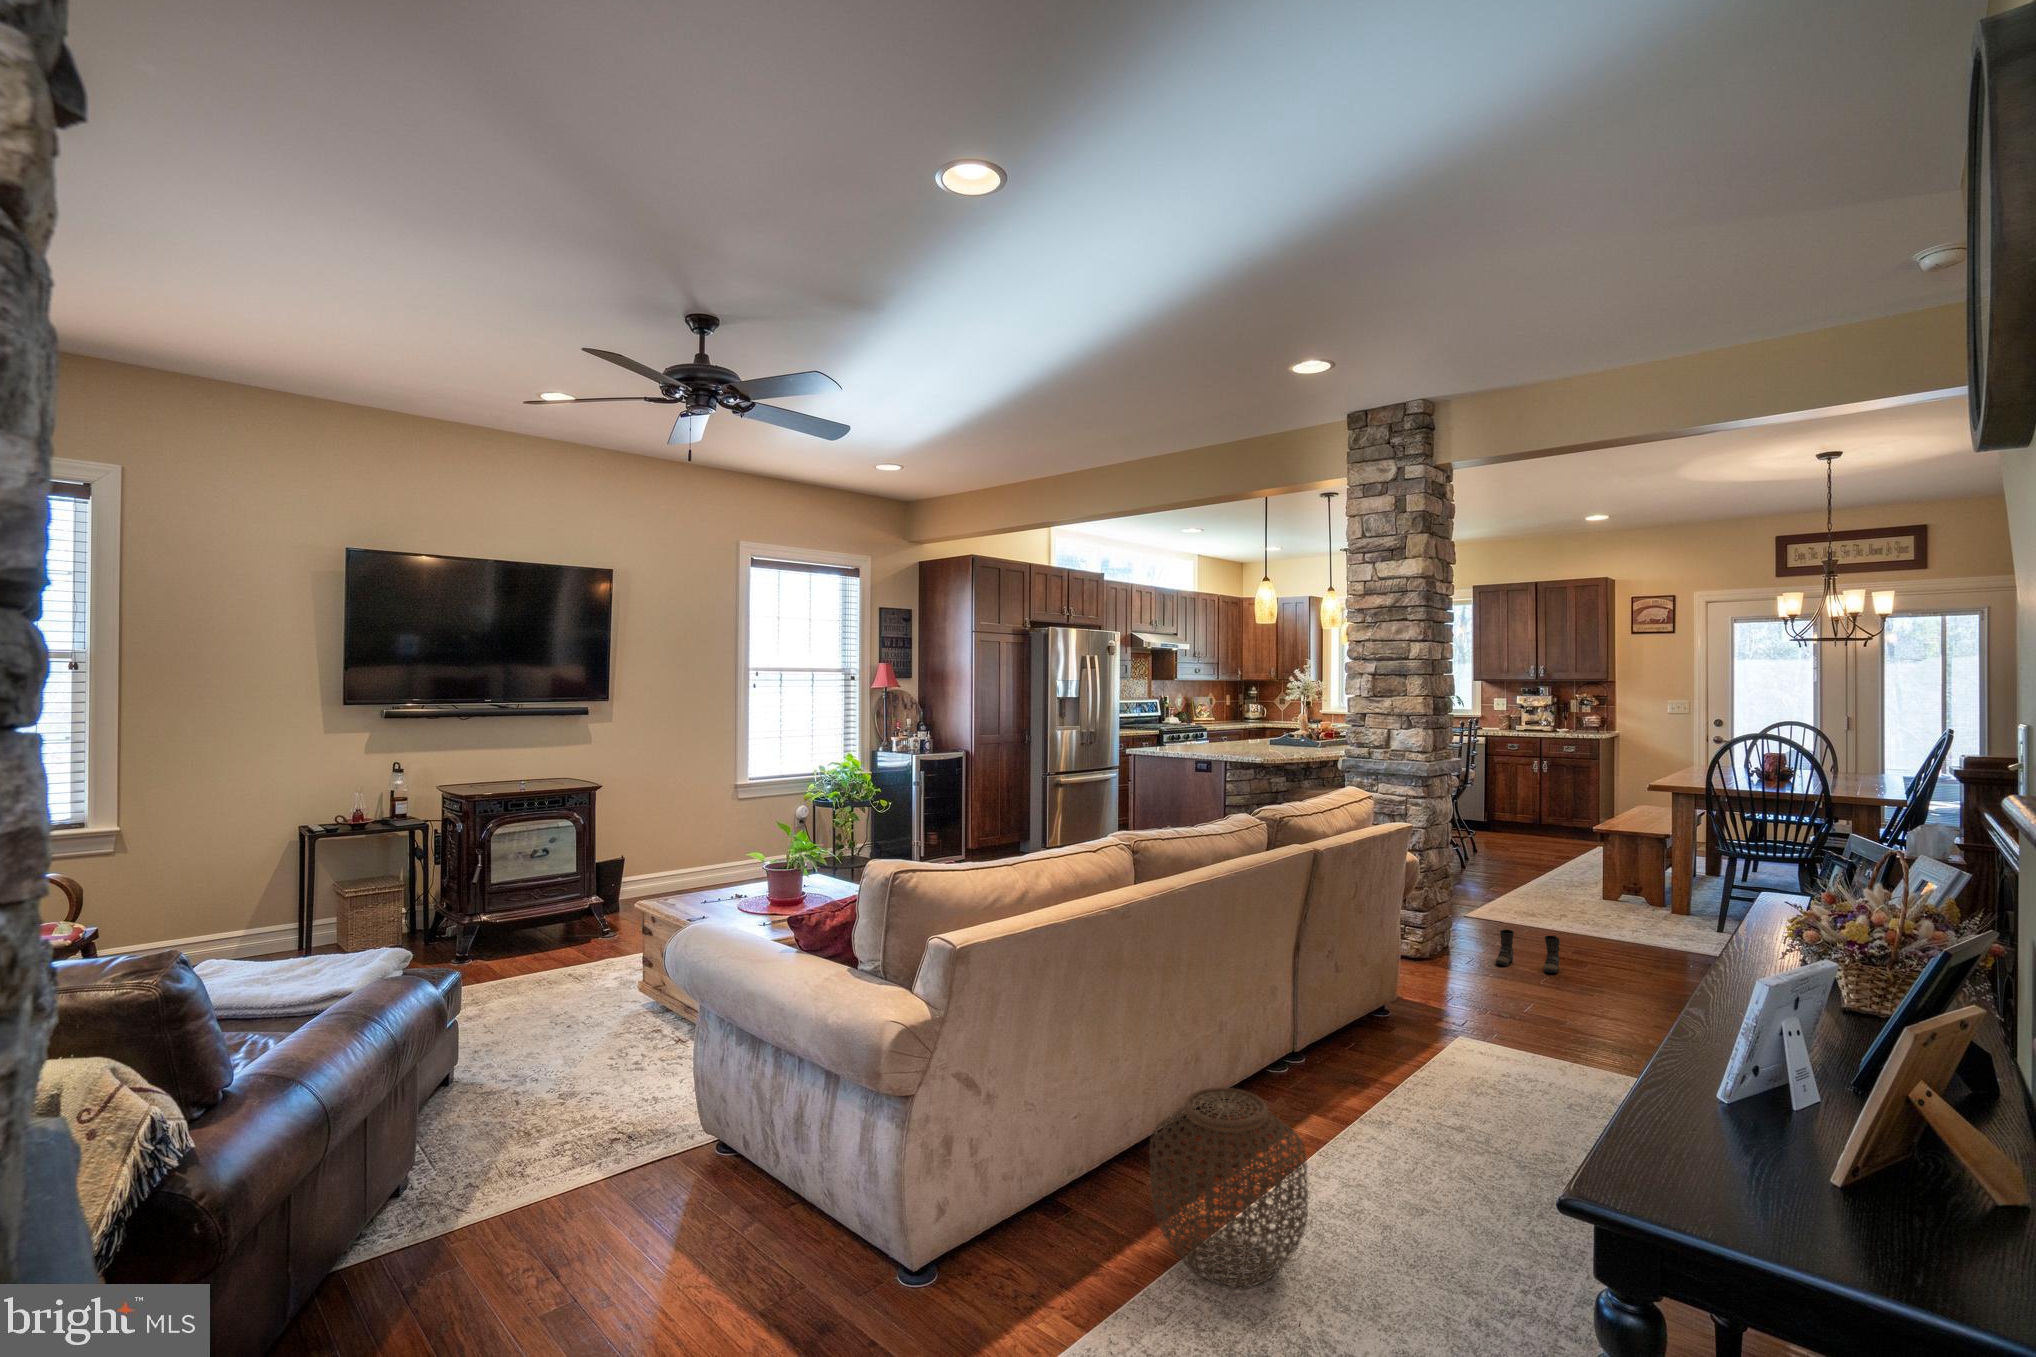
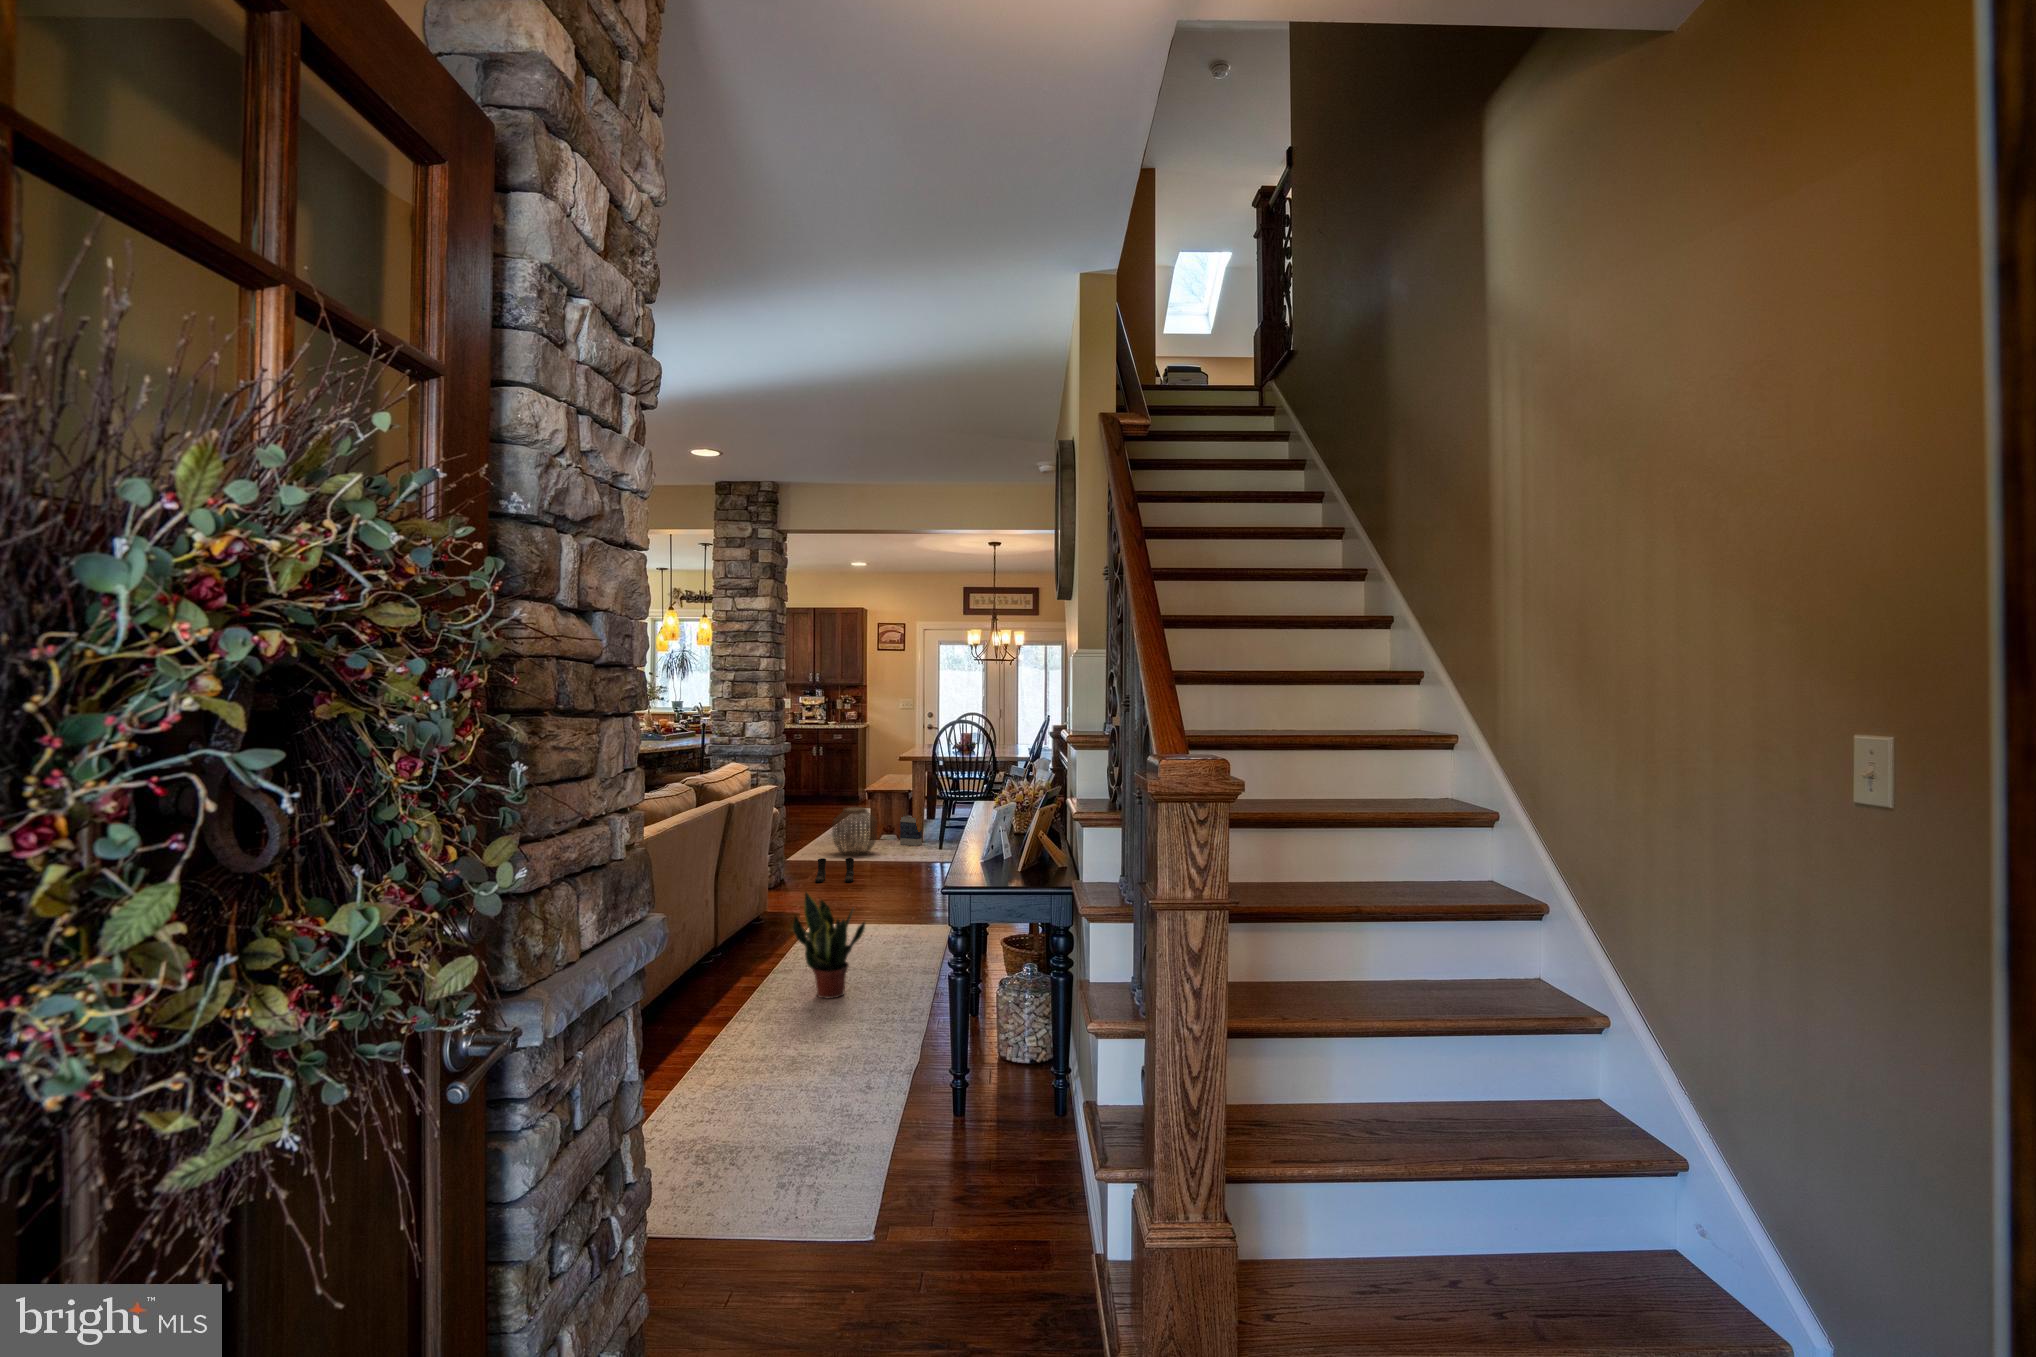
bag: none [1654,842,1694,920] -> present [900,816,922,846]
potted plant: none [1367,1038,1510,1253] -> present [793,892,866,999]
woven basket: present [1150,1088,1308,1287] -> present [833,807,877,856]

